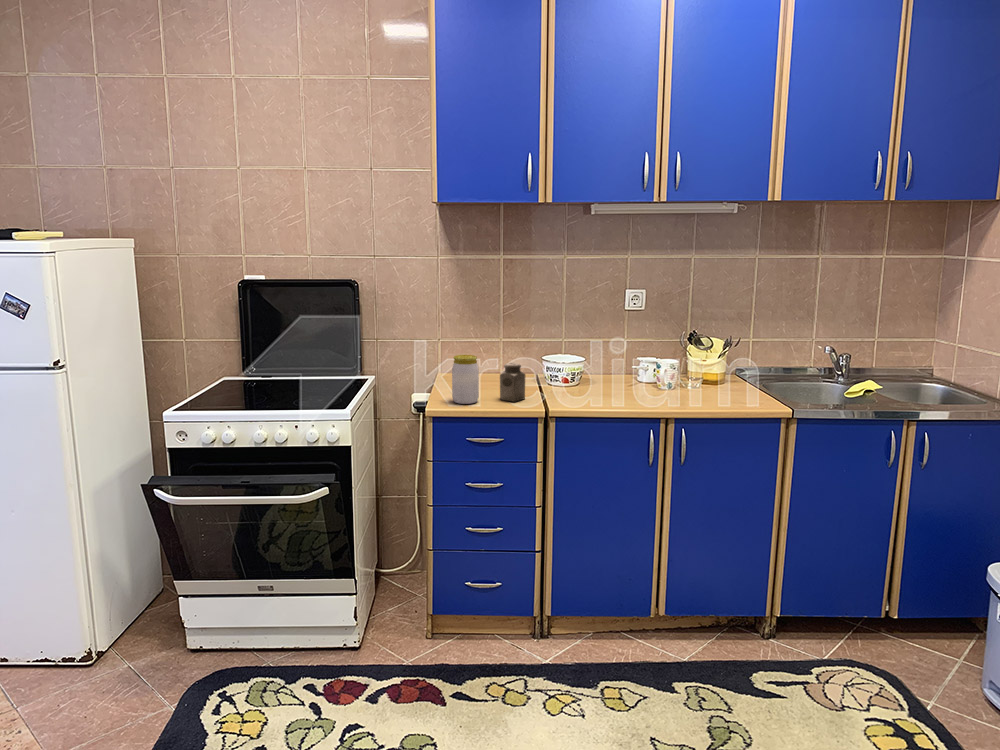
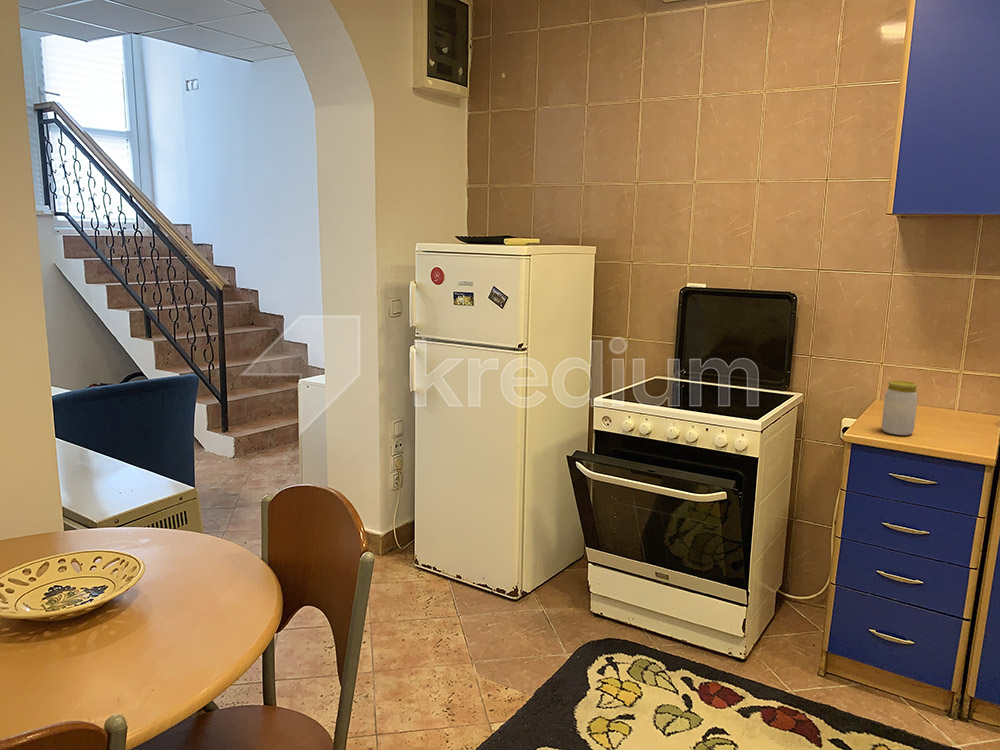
salt shaker: present [500,363,525,402] -> none [942,397,979,441]

